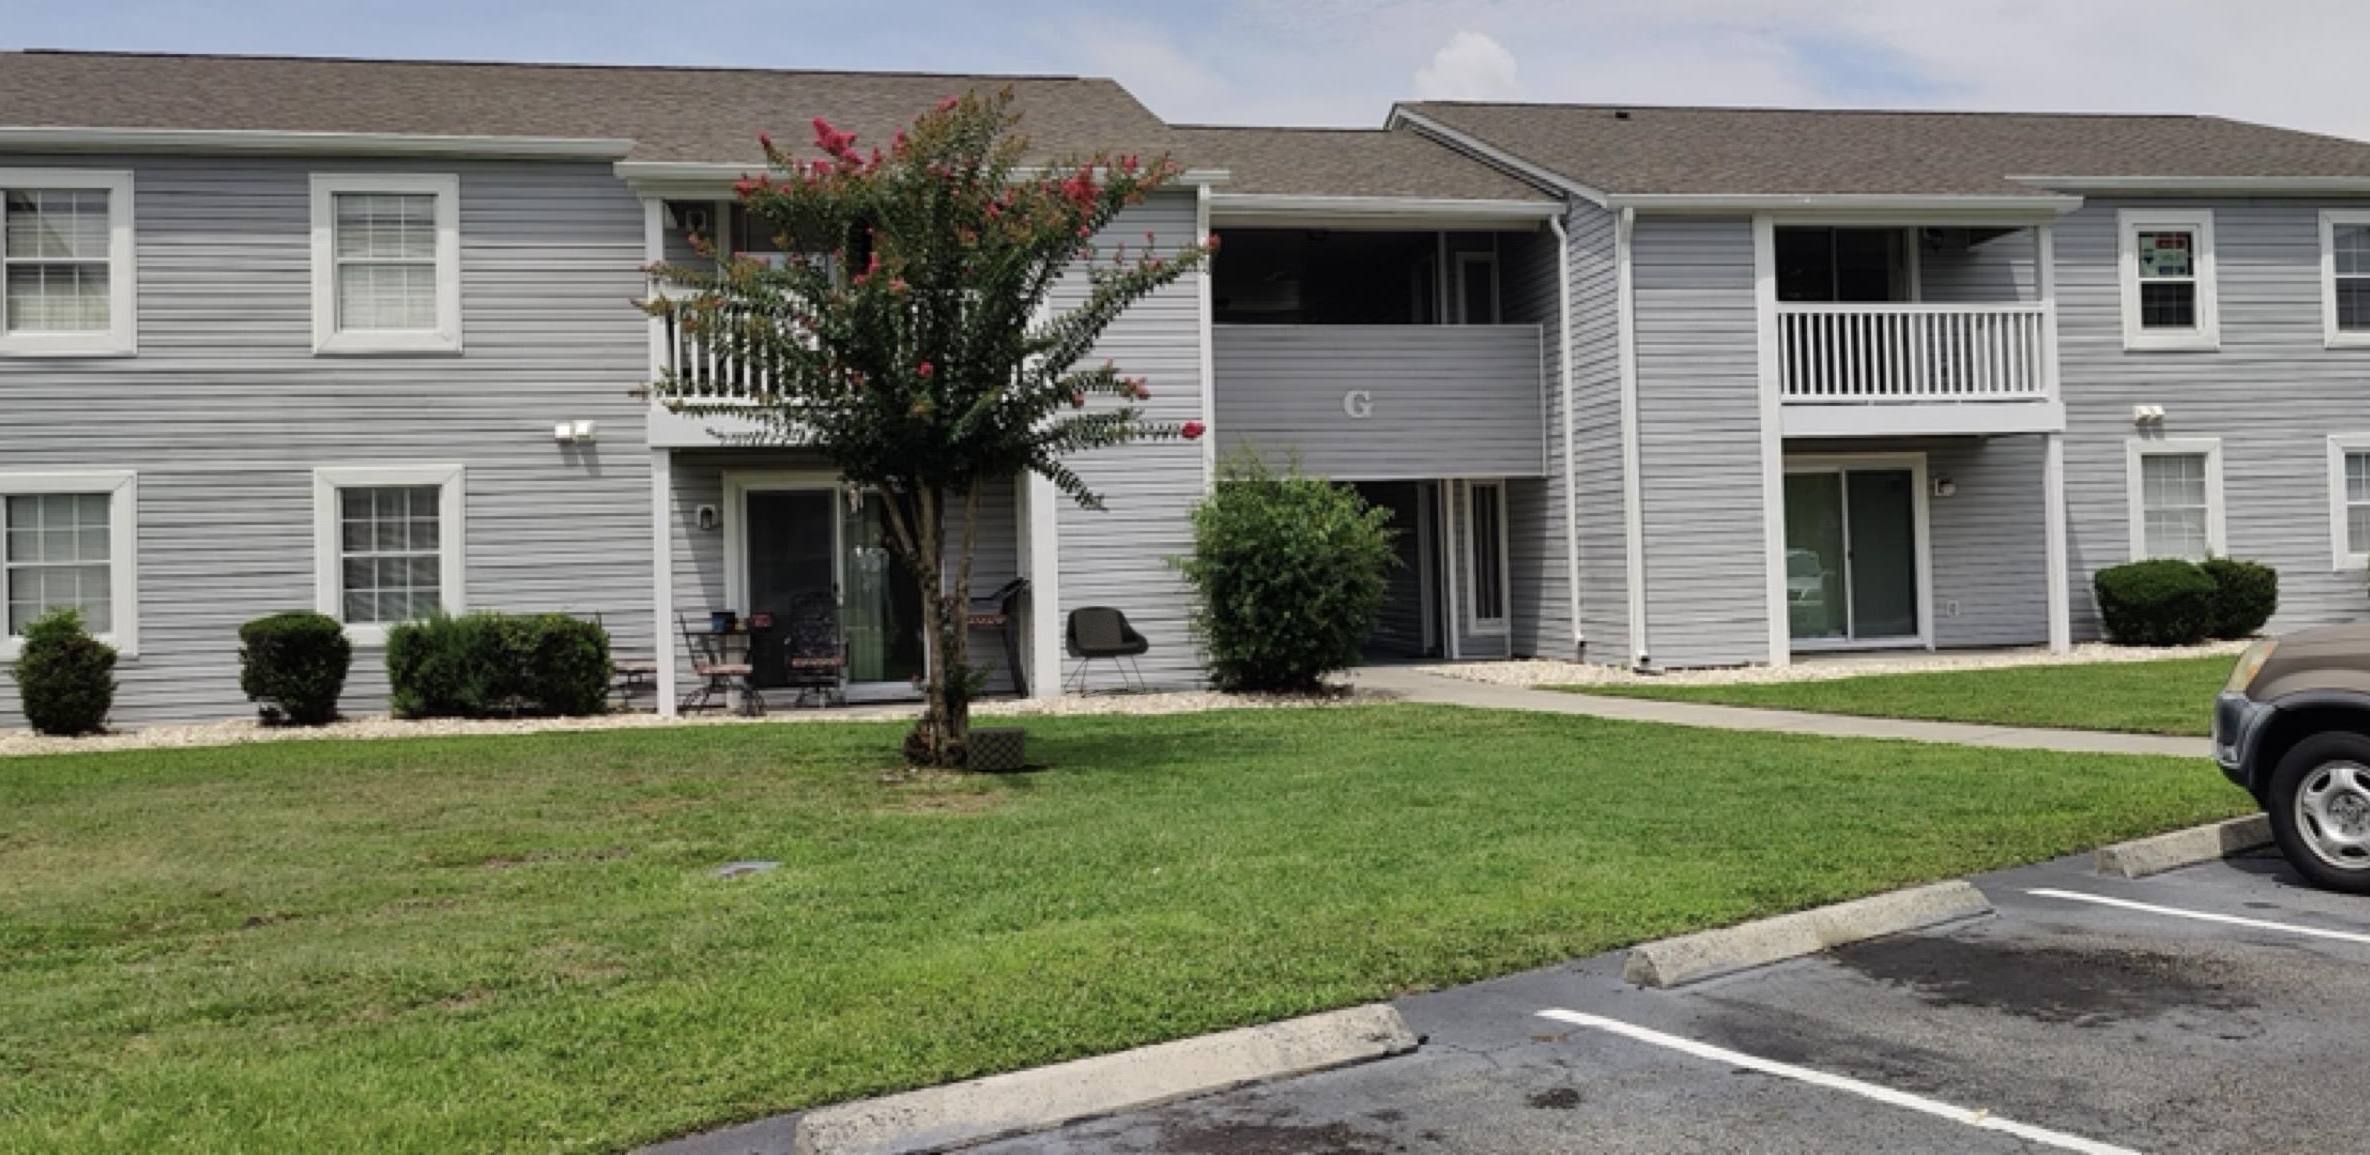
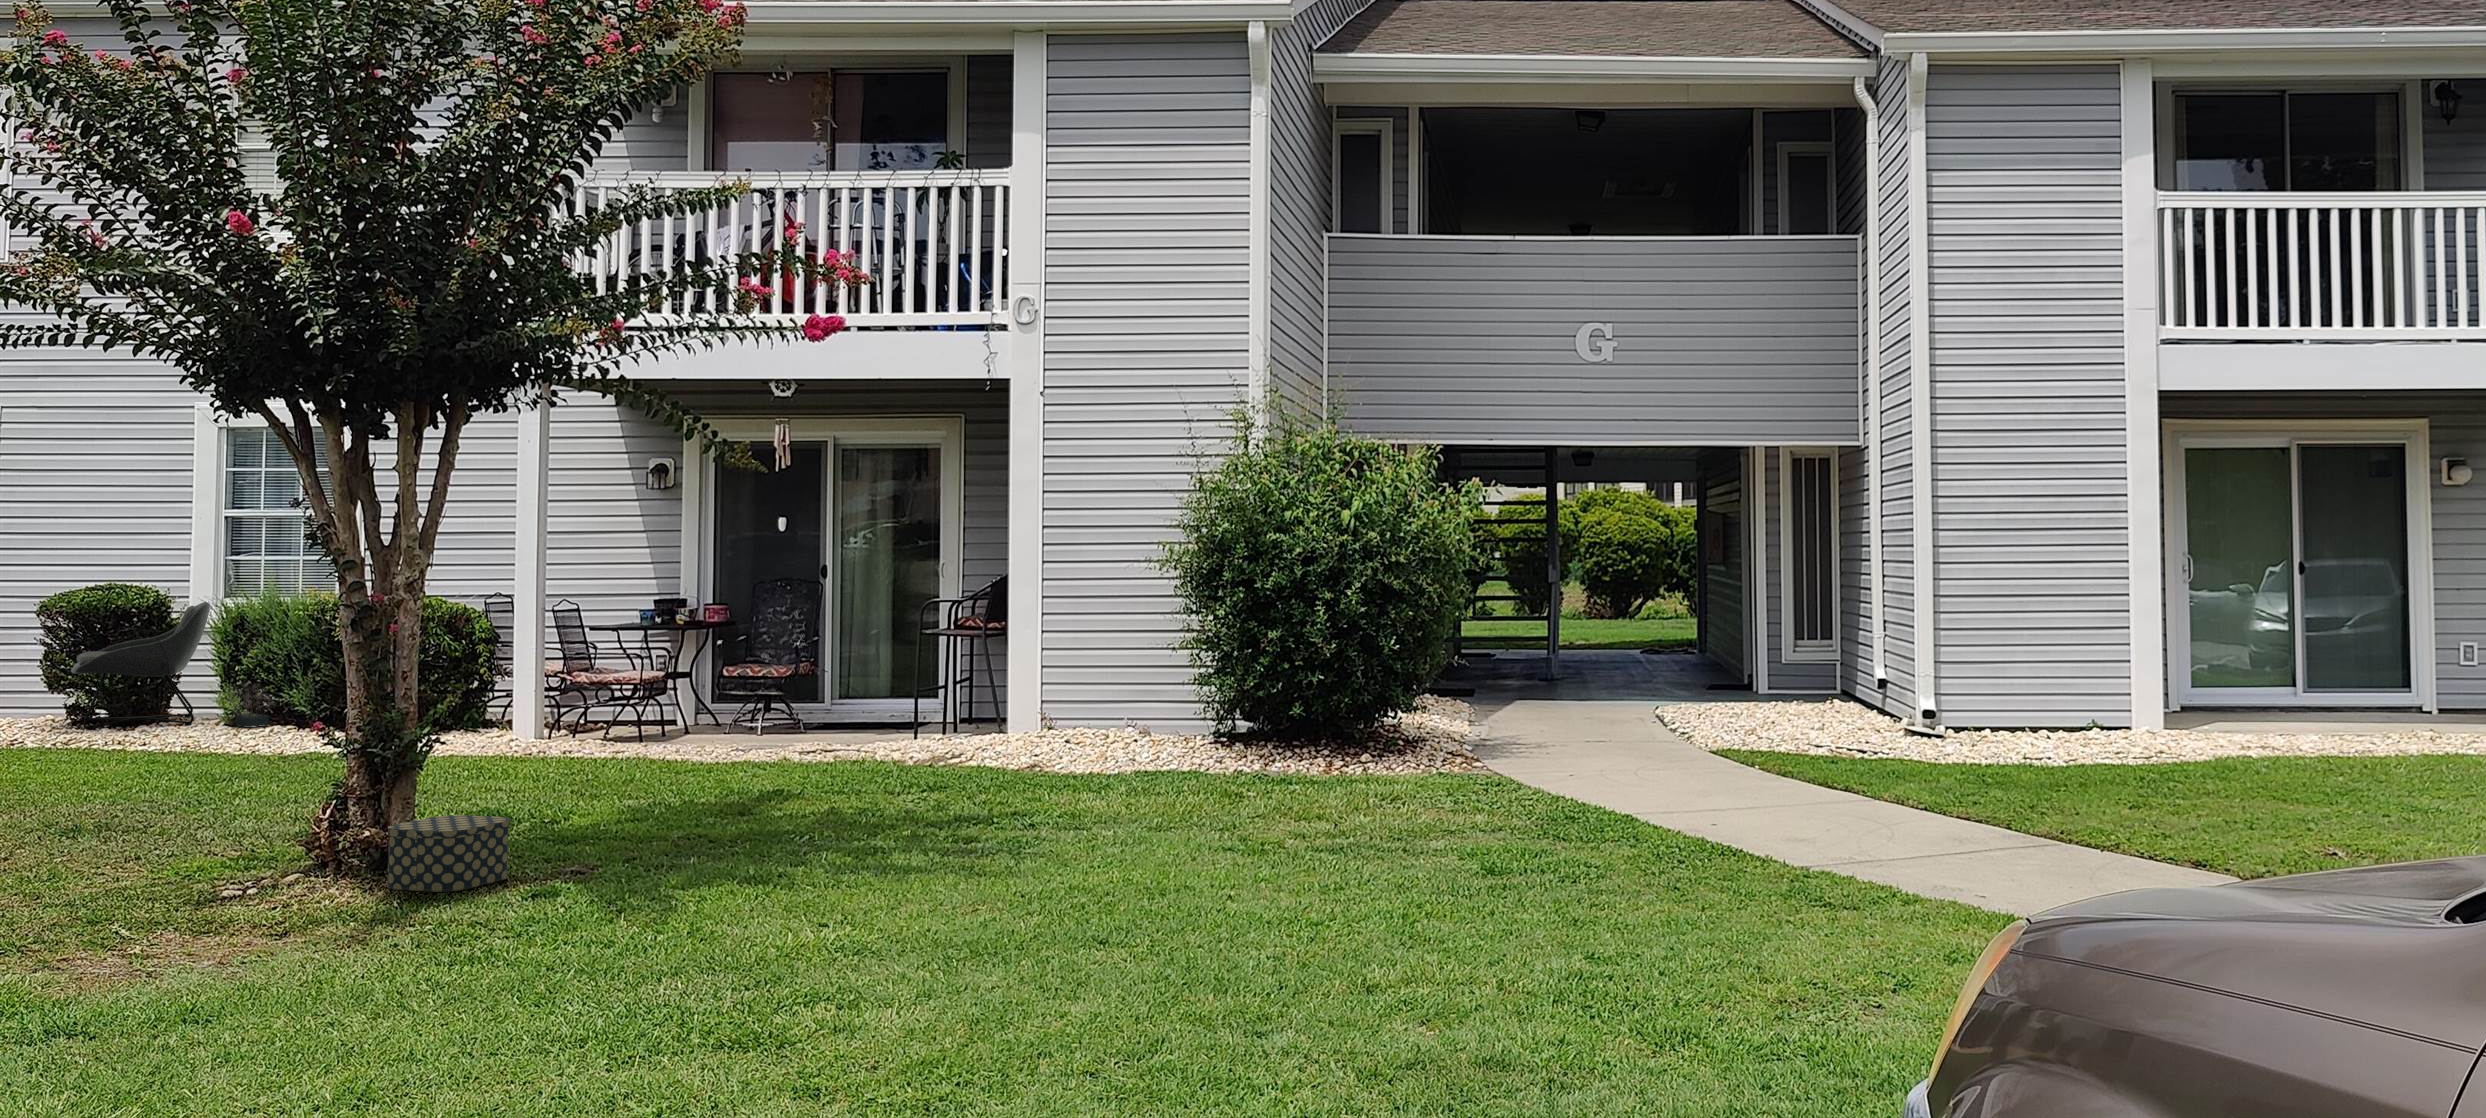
lounge chair: present [1065,606,1149,697] -> present [71,602,210,730]
decorative plant: none [426,686,467,719] -> present [230,685,274,728]

